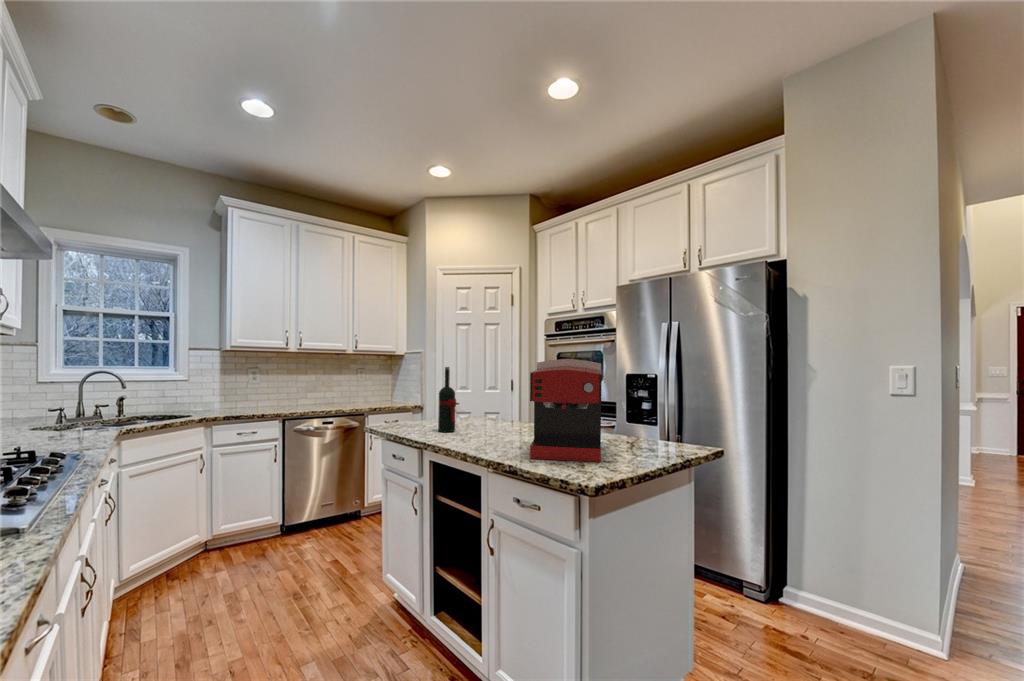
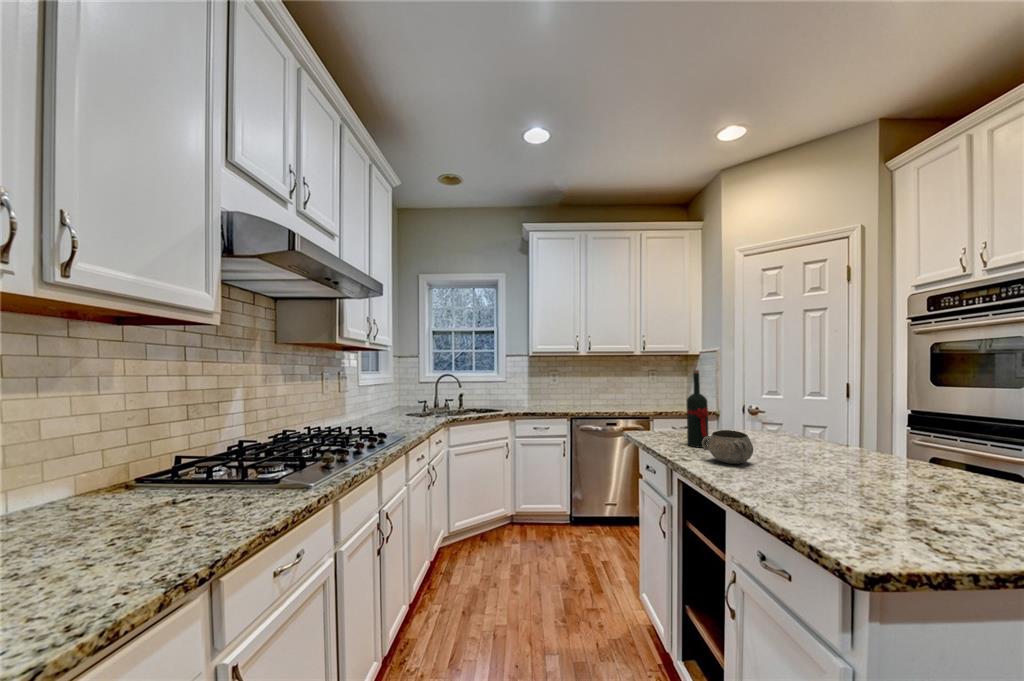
coffee maker: present [530,359,602,462] -> none [783,355,944,528]
decorative bowl: none [460,416,496,442] -> present [702,430,753,464]

